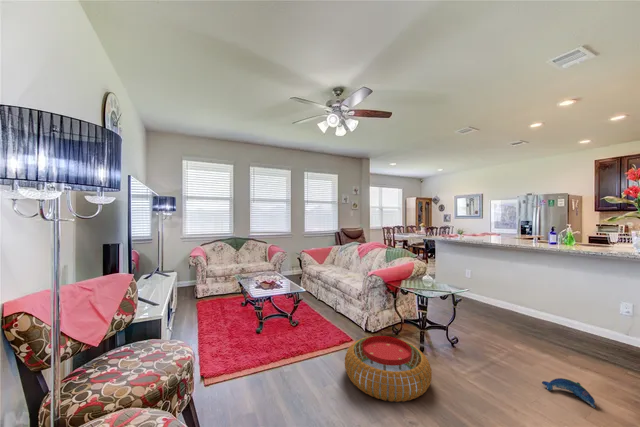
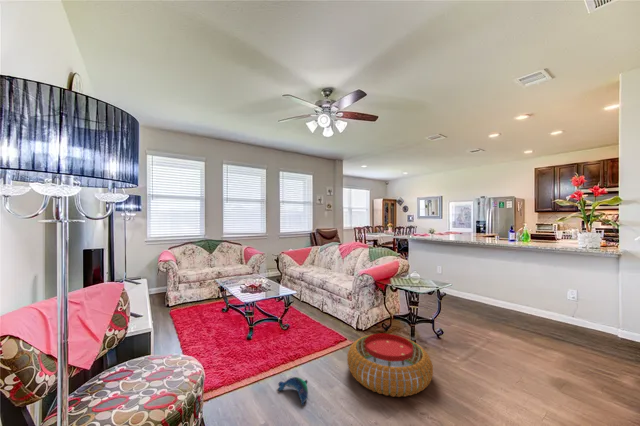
plush toy: present [542,378,595,408] -> present [279,377,308,405]

